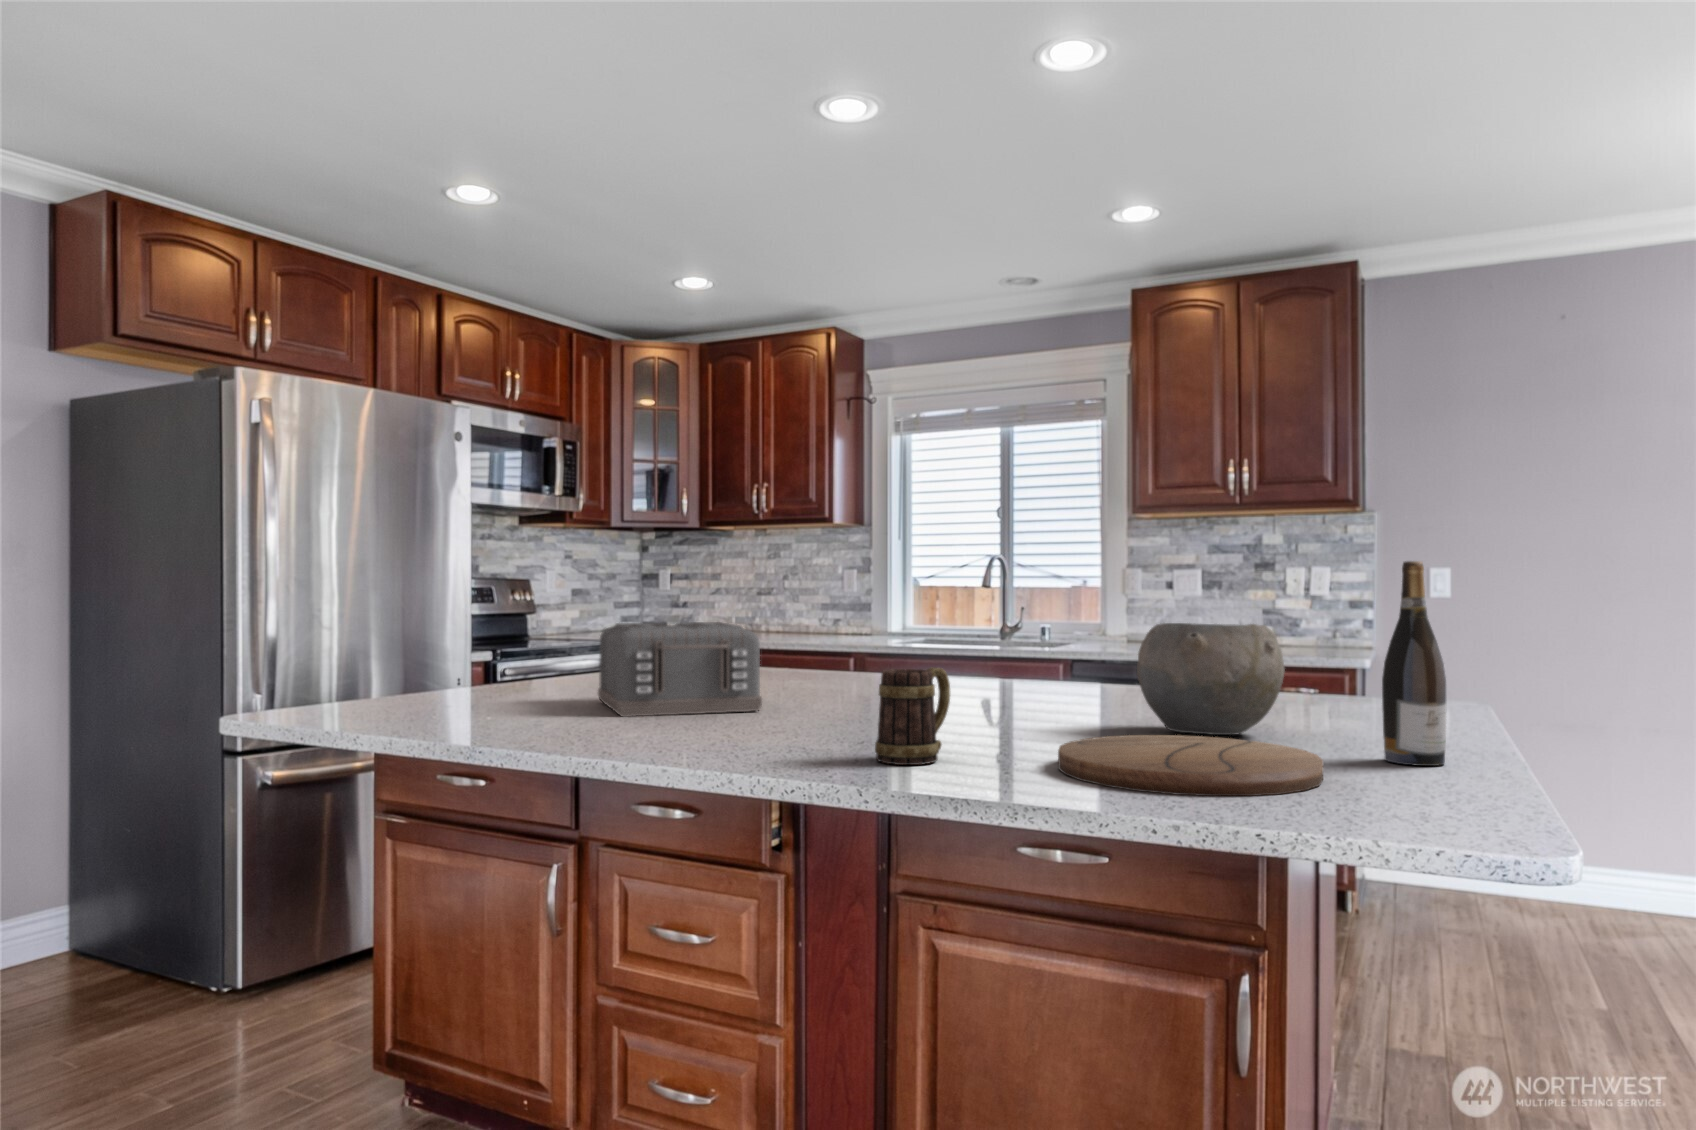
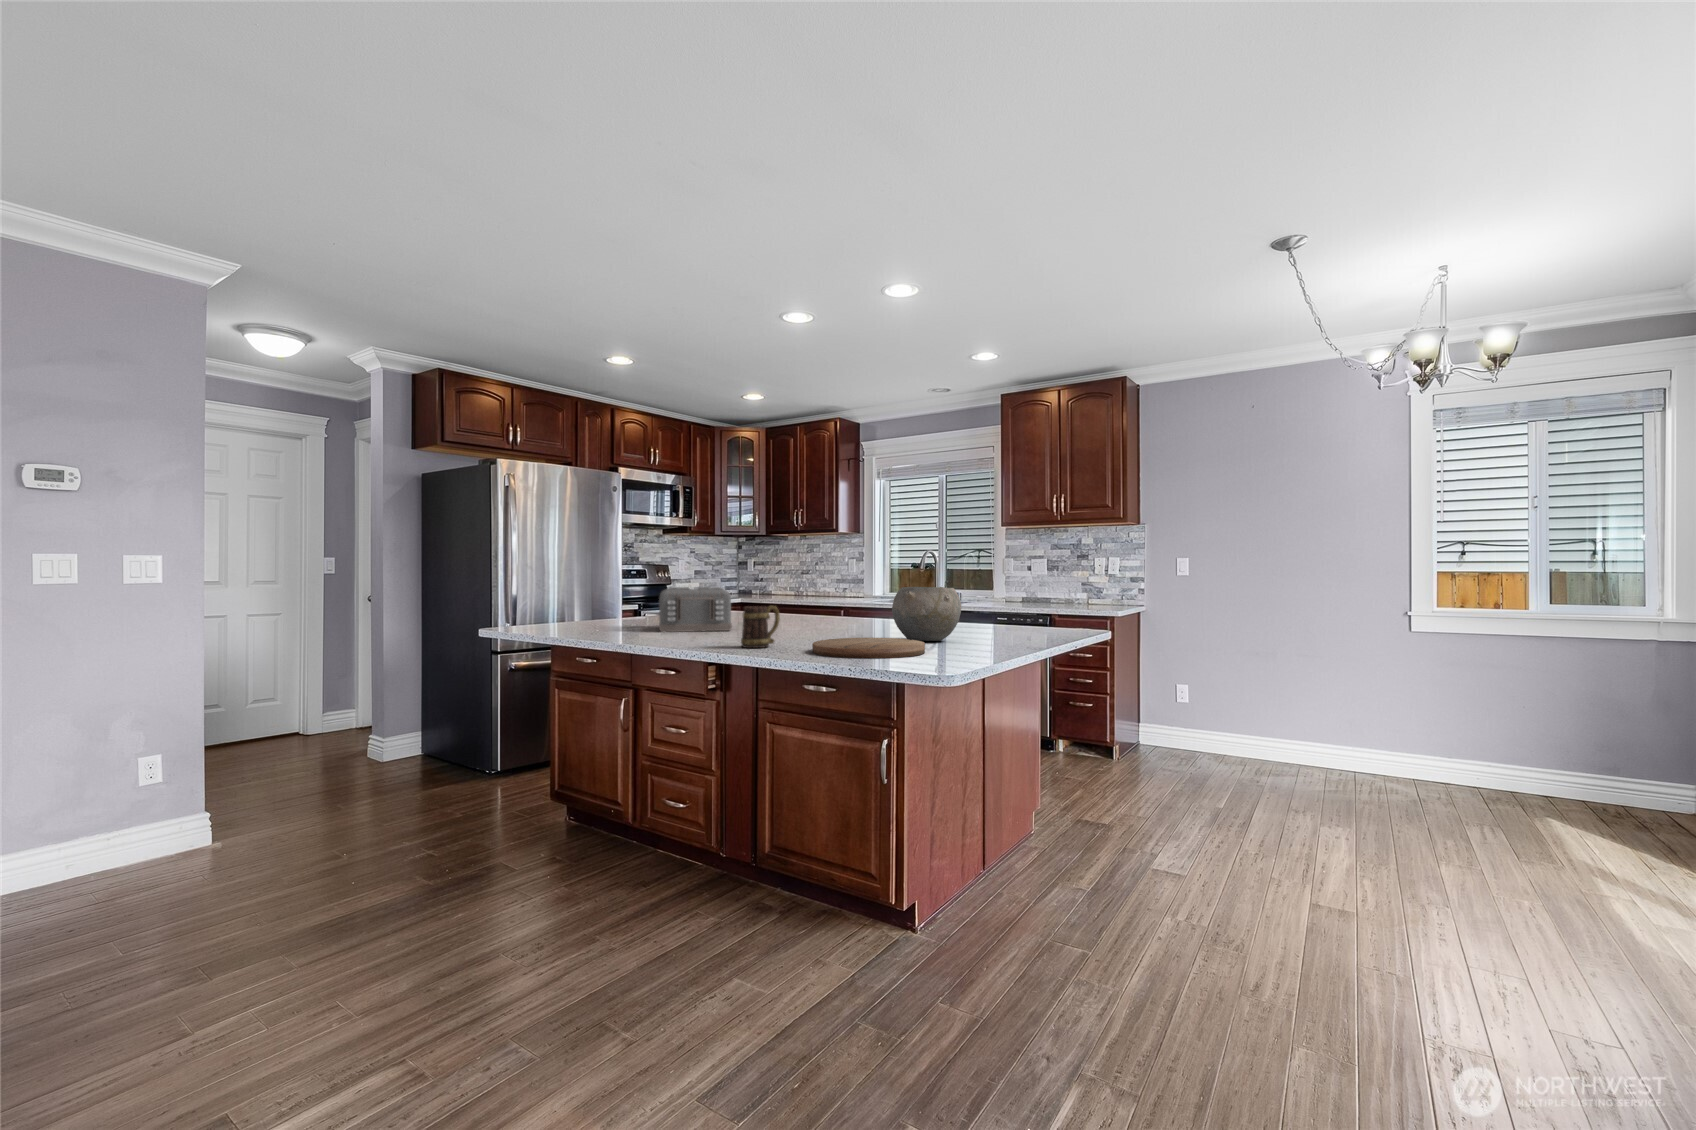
wine bottle: present [1382,561,1446,766] -> none [975,557,1001,652]

